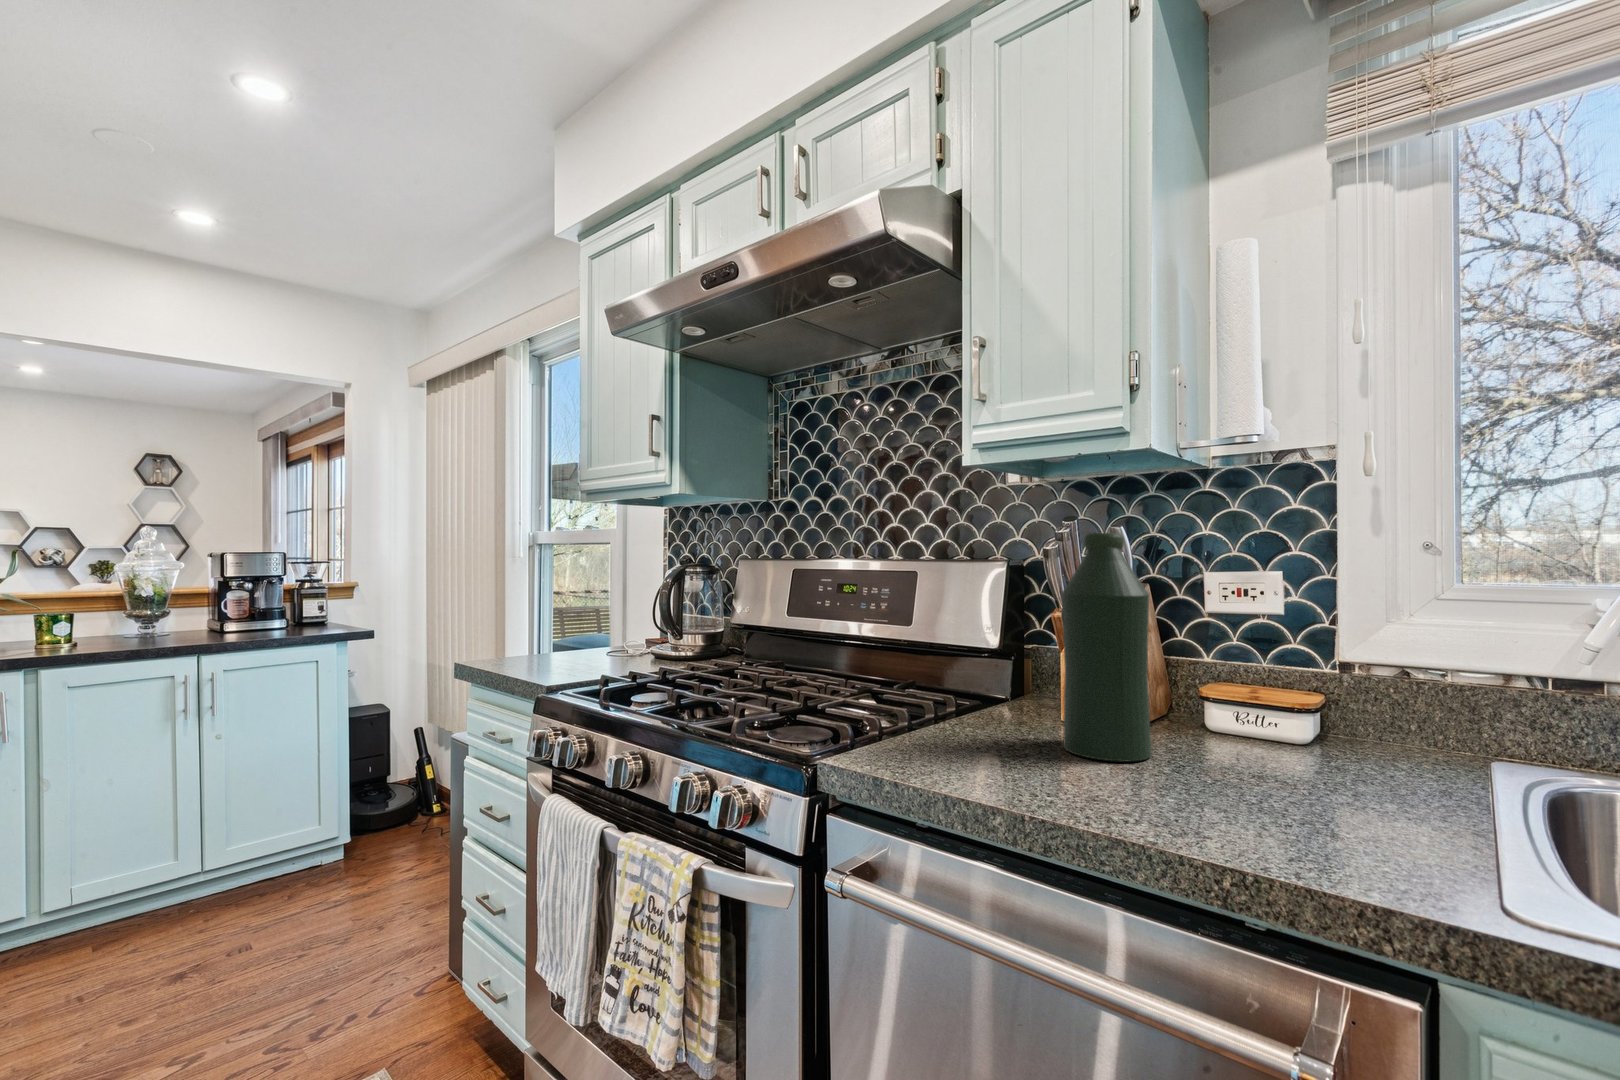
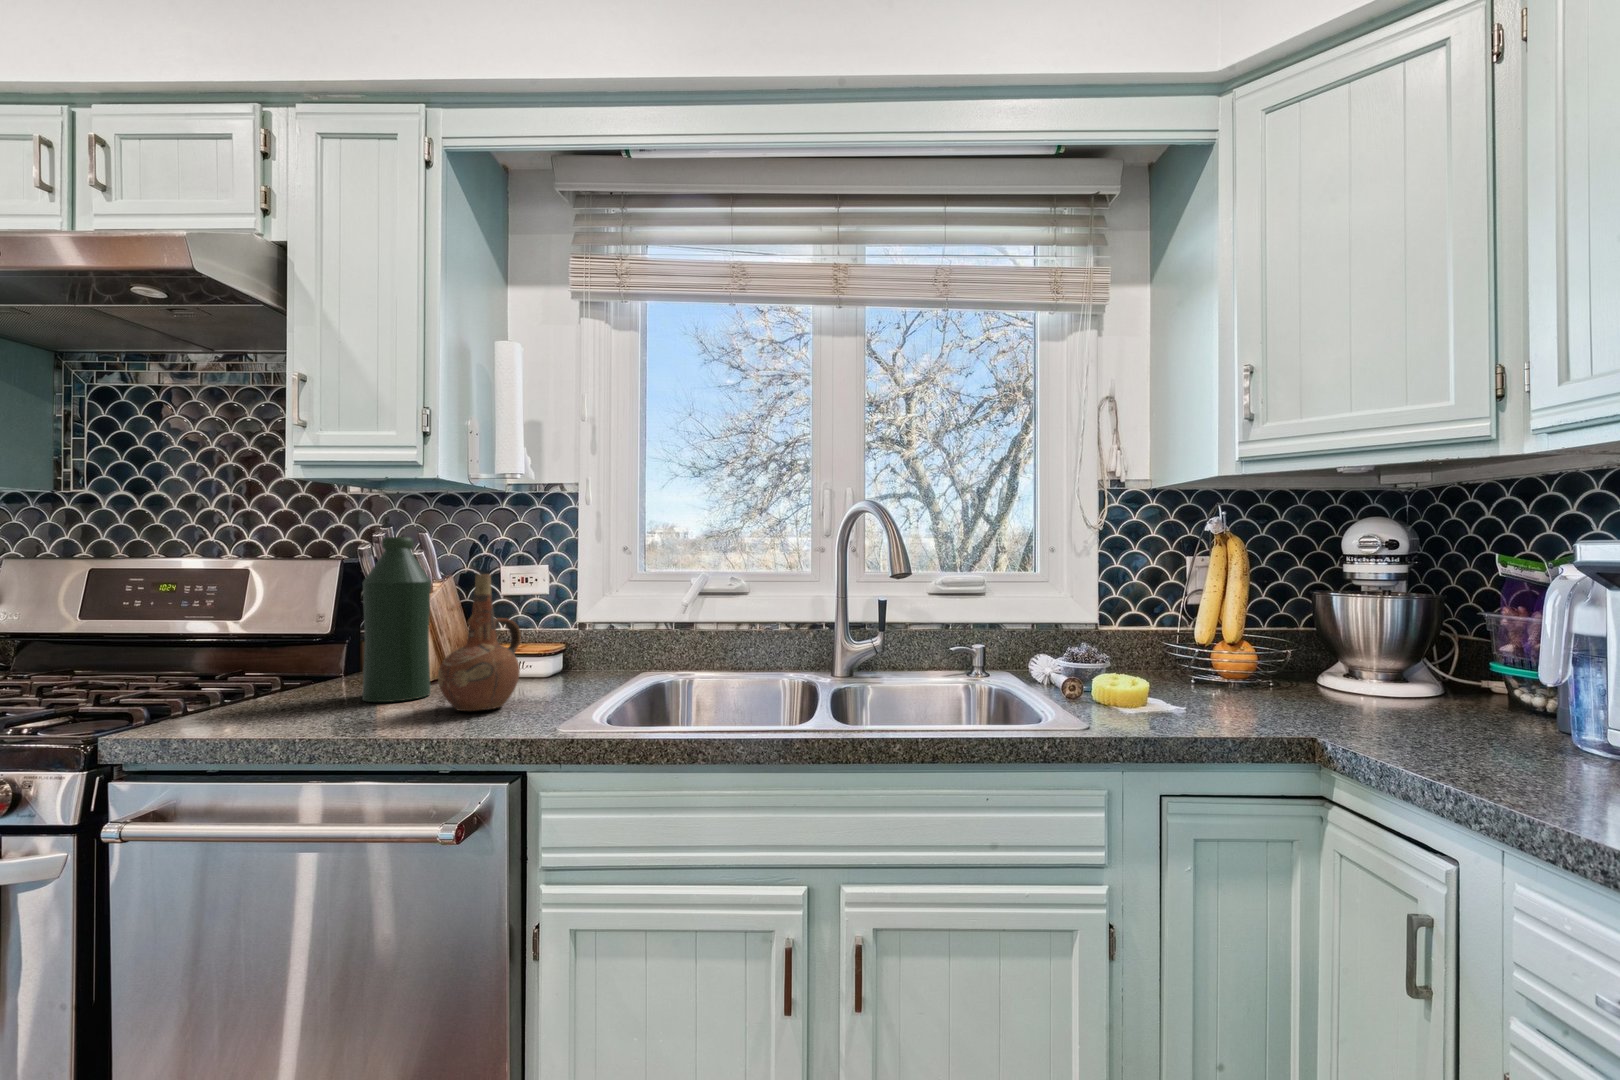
ceramic pitcher: none [1192,588,1330,811] -> present [438,574,521,711]

